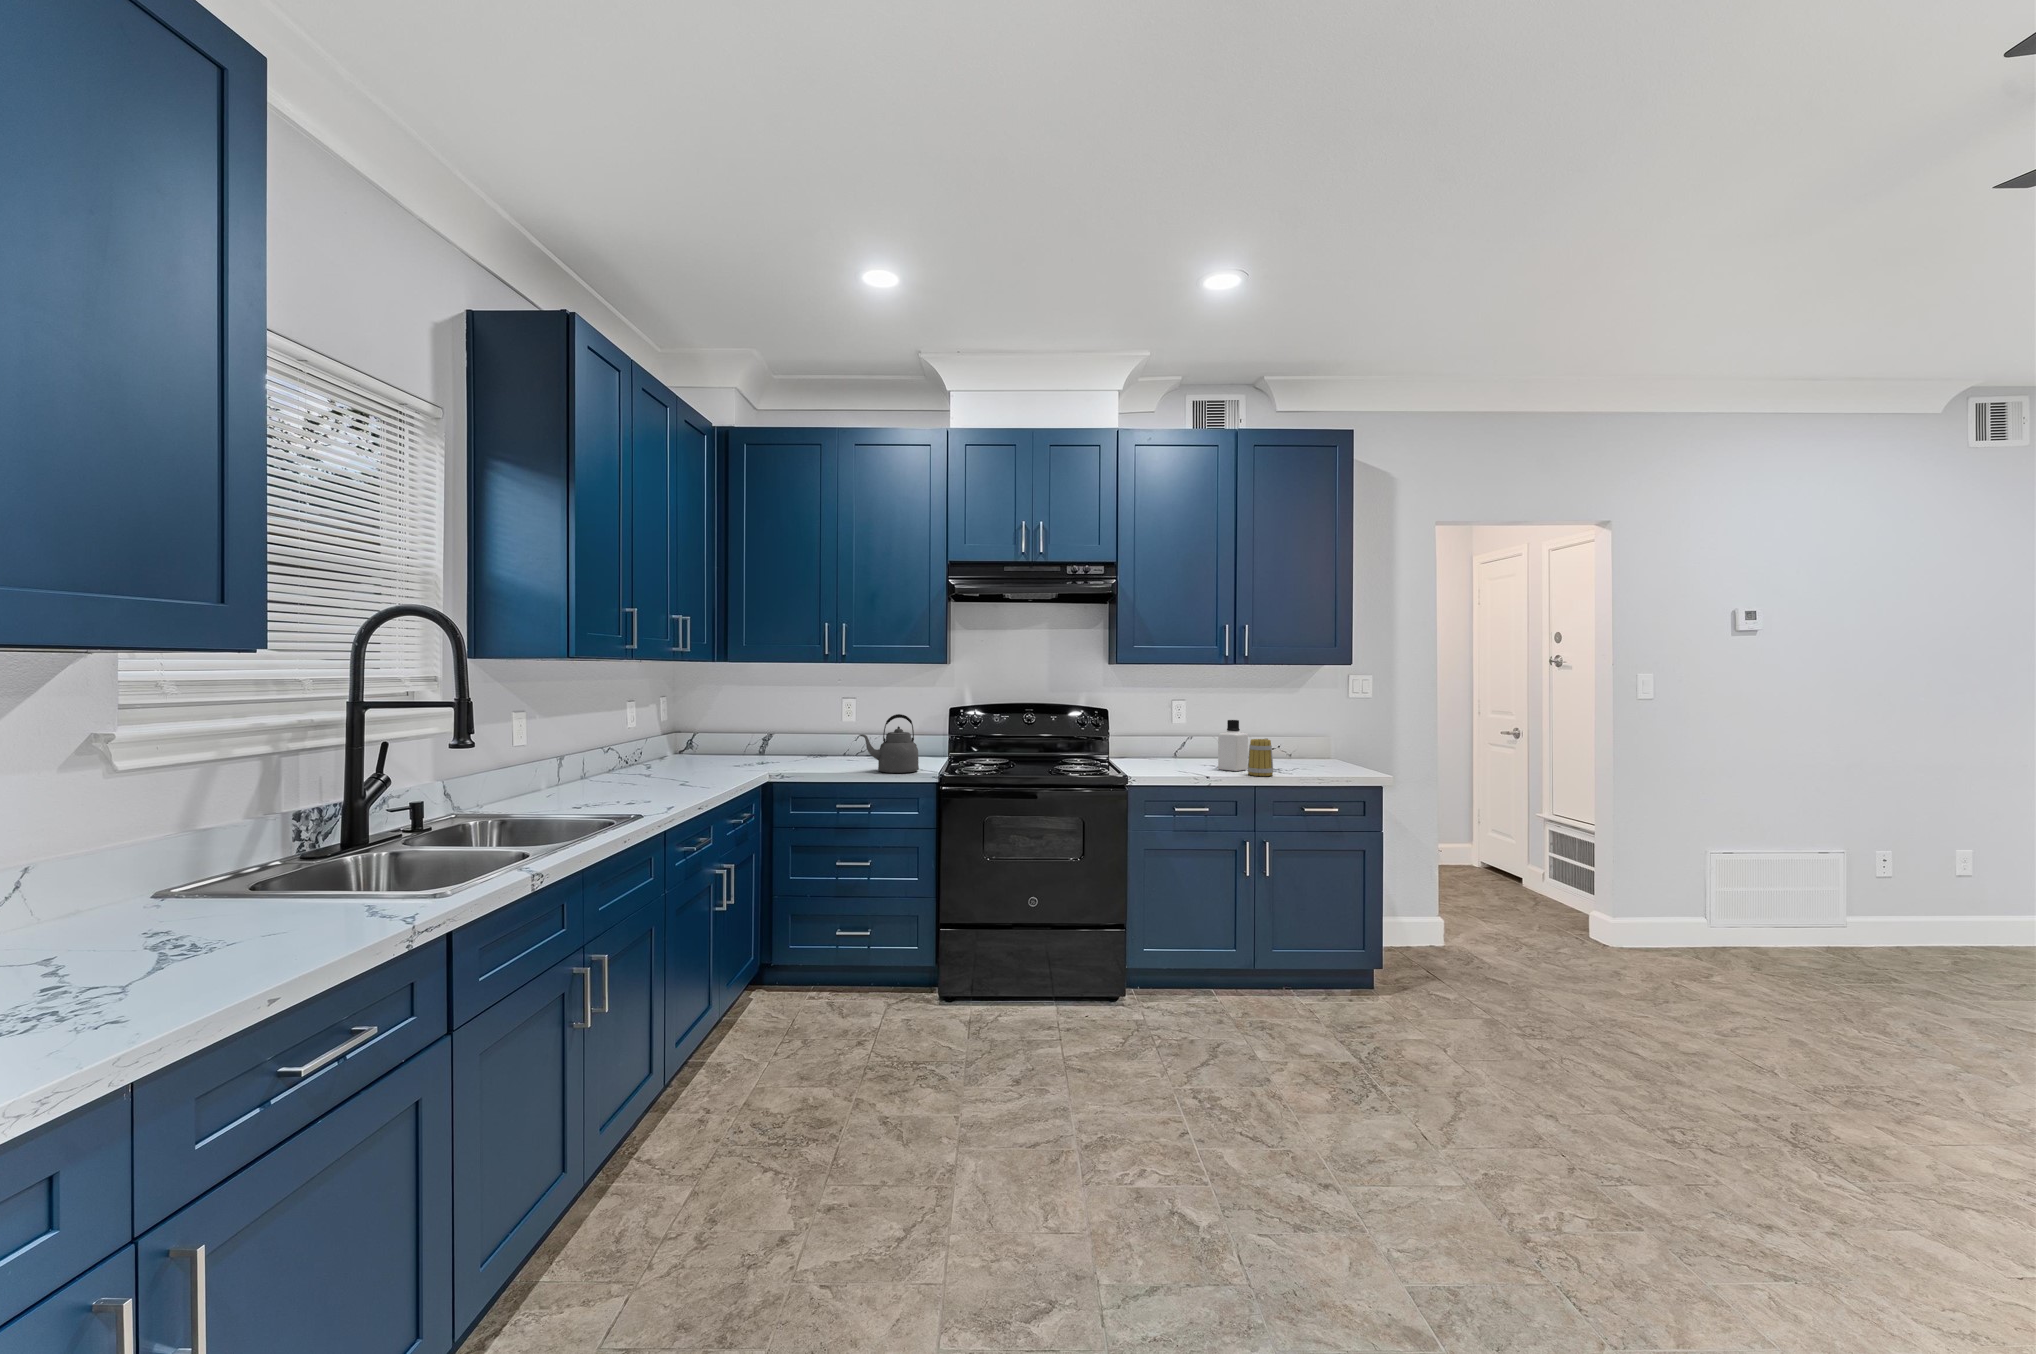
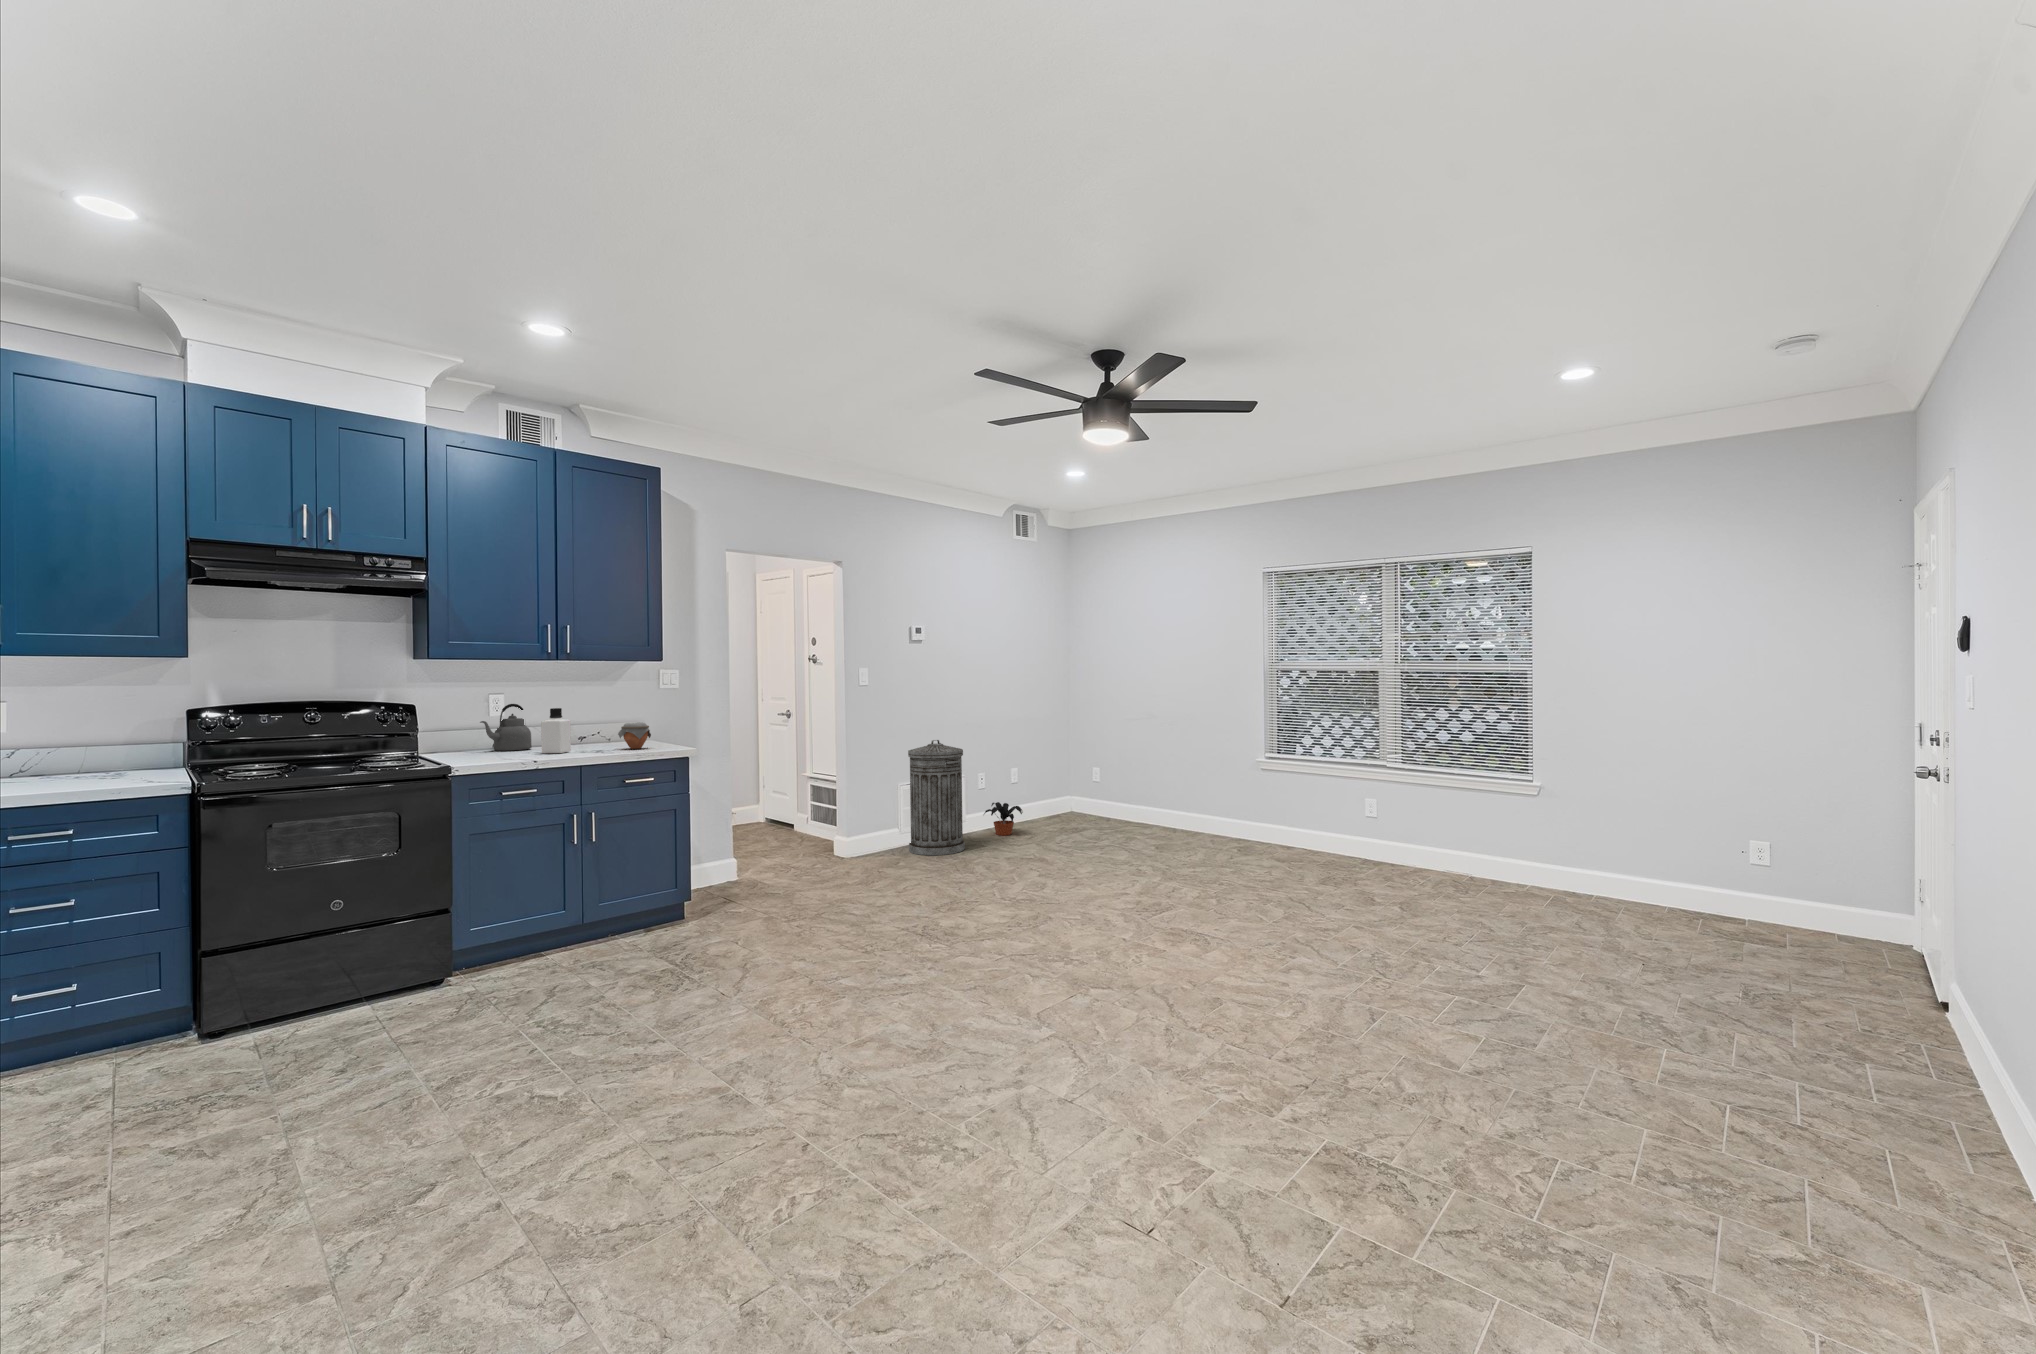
kettle: present [860,714,919,773] -> present [480,704,532,751]
mug: present [1248,738,1273,776] -> none [572,722,597,755]
jar: none [1299,741,1337,773] -> present [618,722,651,749]
trash can: none [1720,791,1836,978] -> present [908,740,965,855]
potted plant: none [1874,903,1969,964] -> present [984,802,1023,835]

